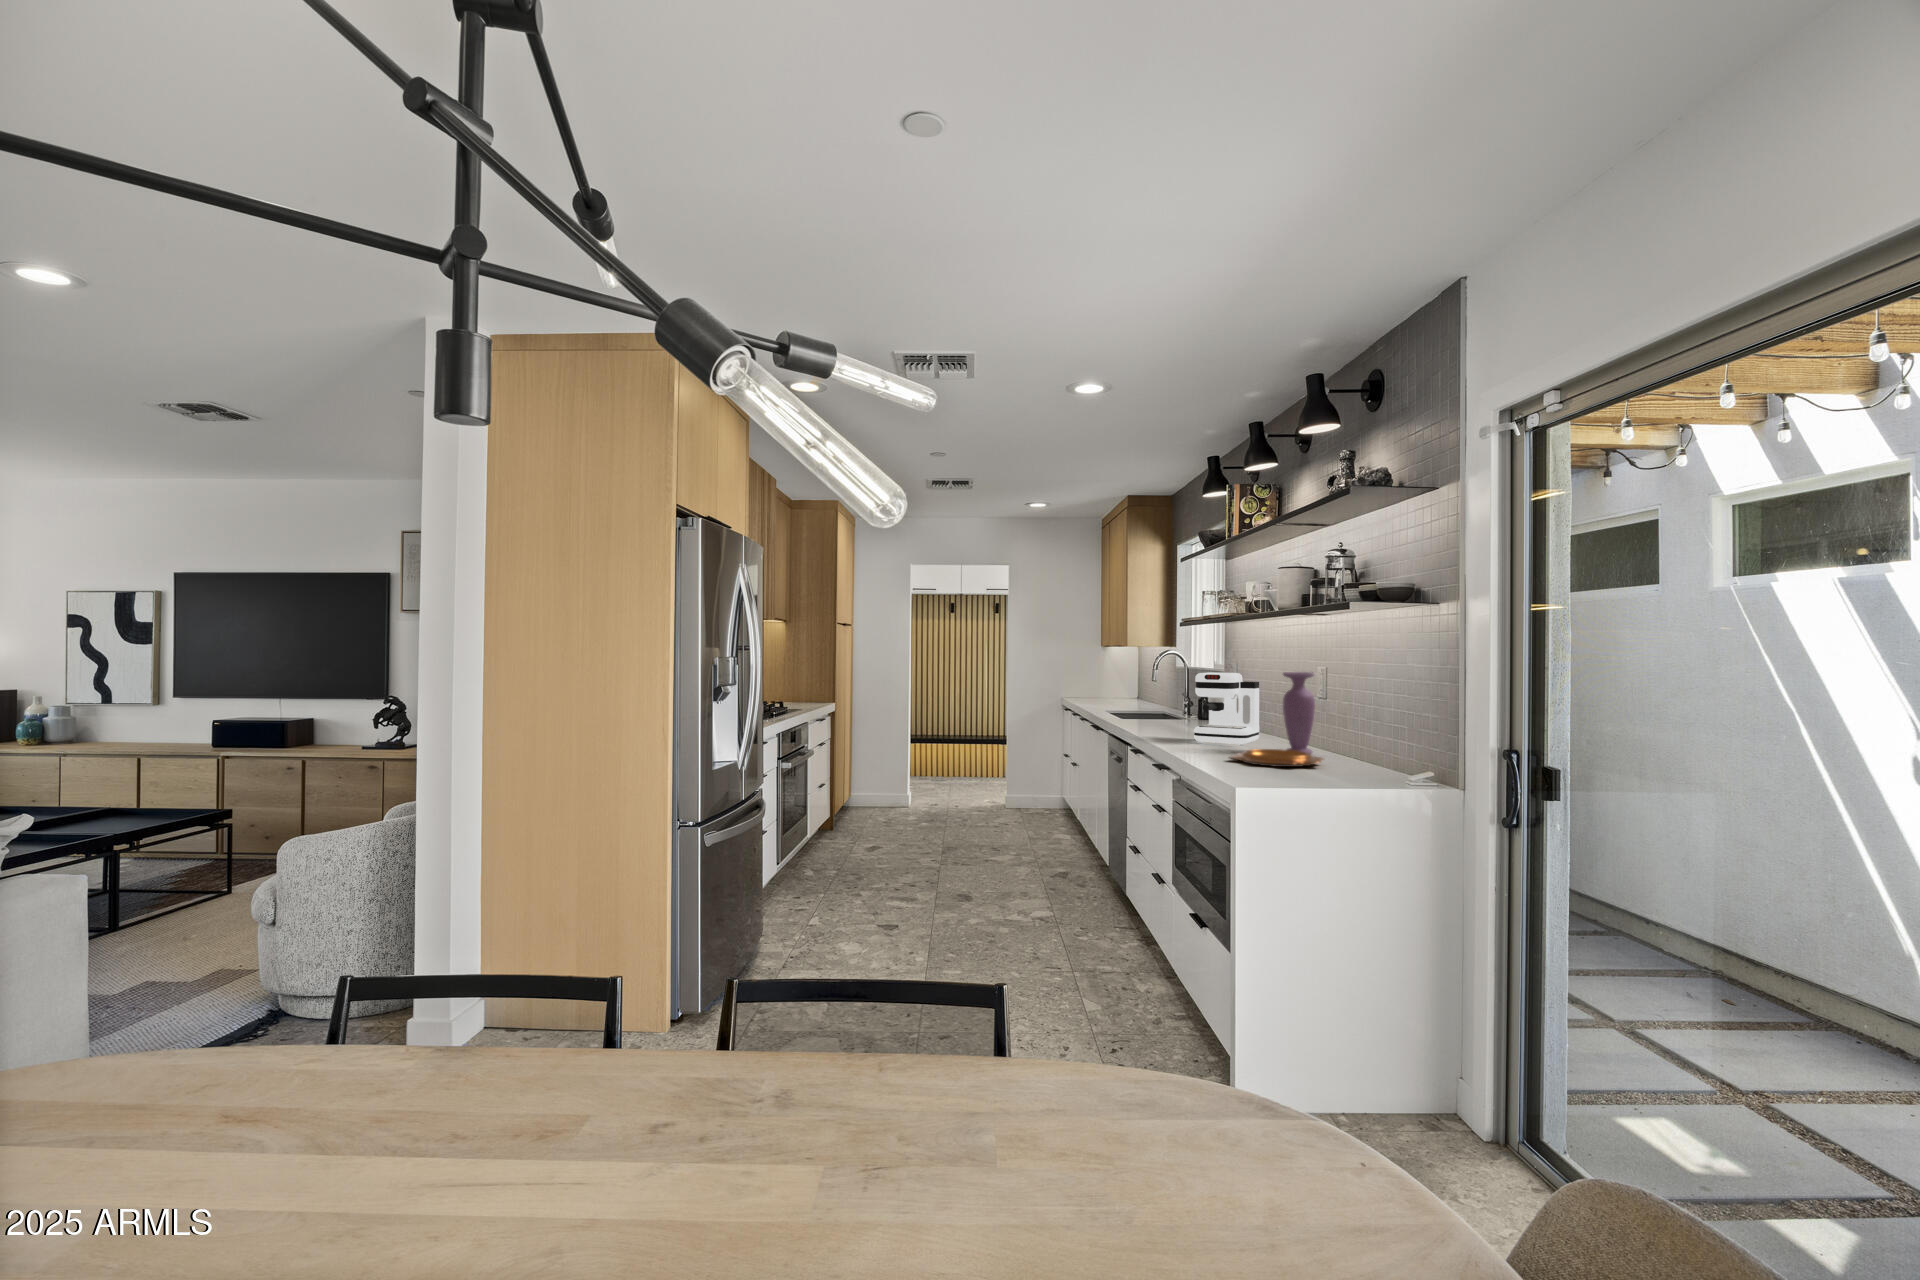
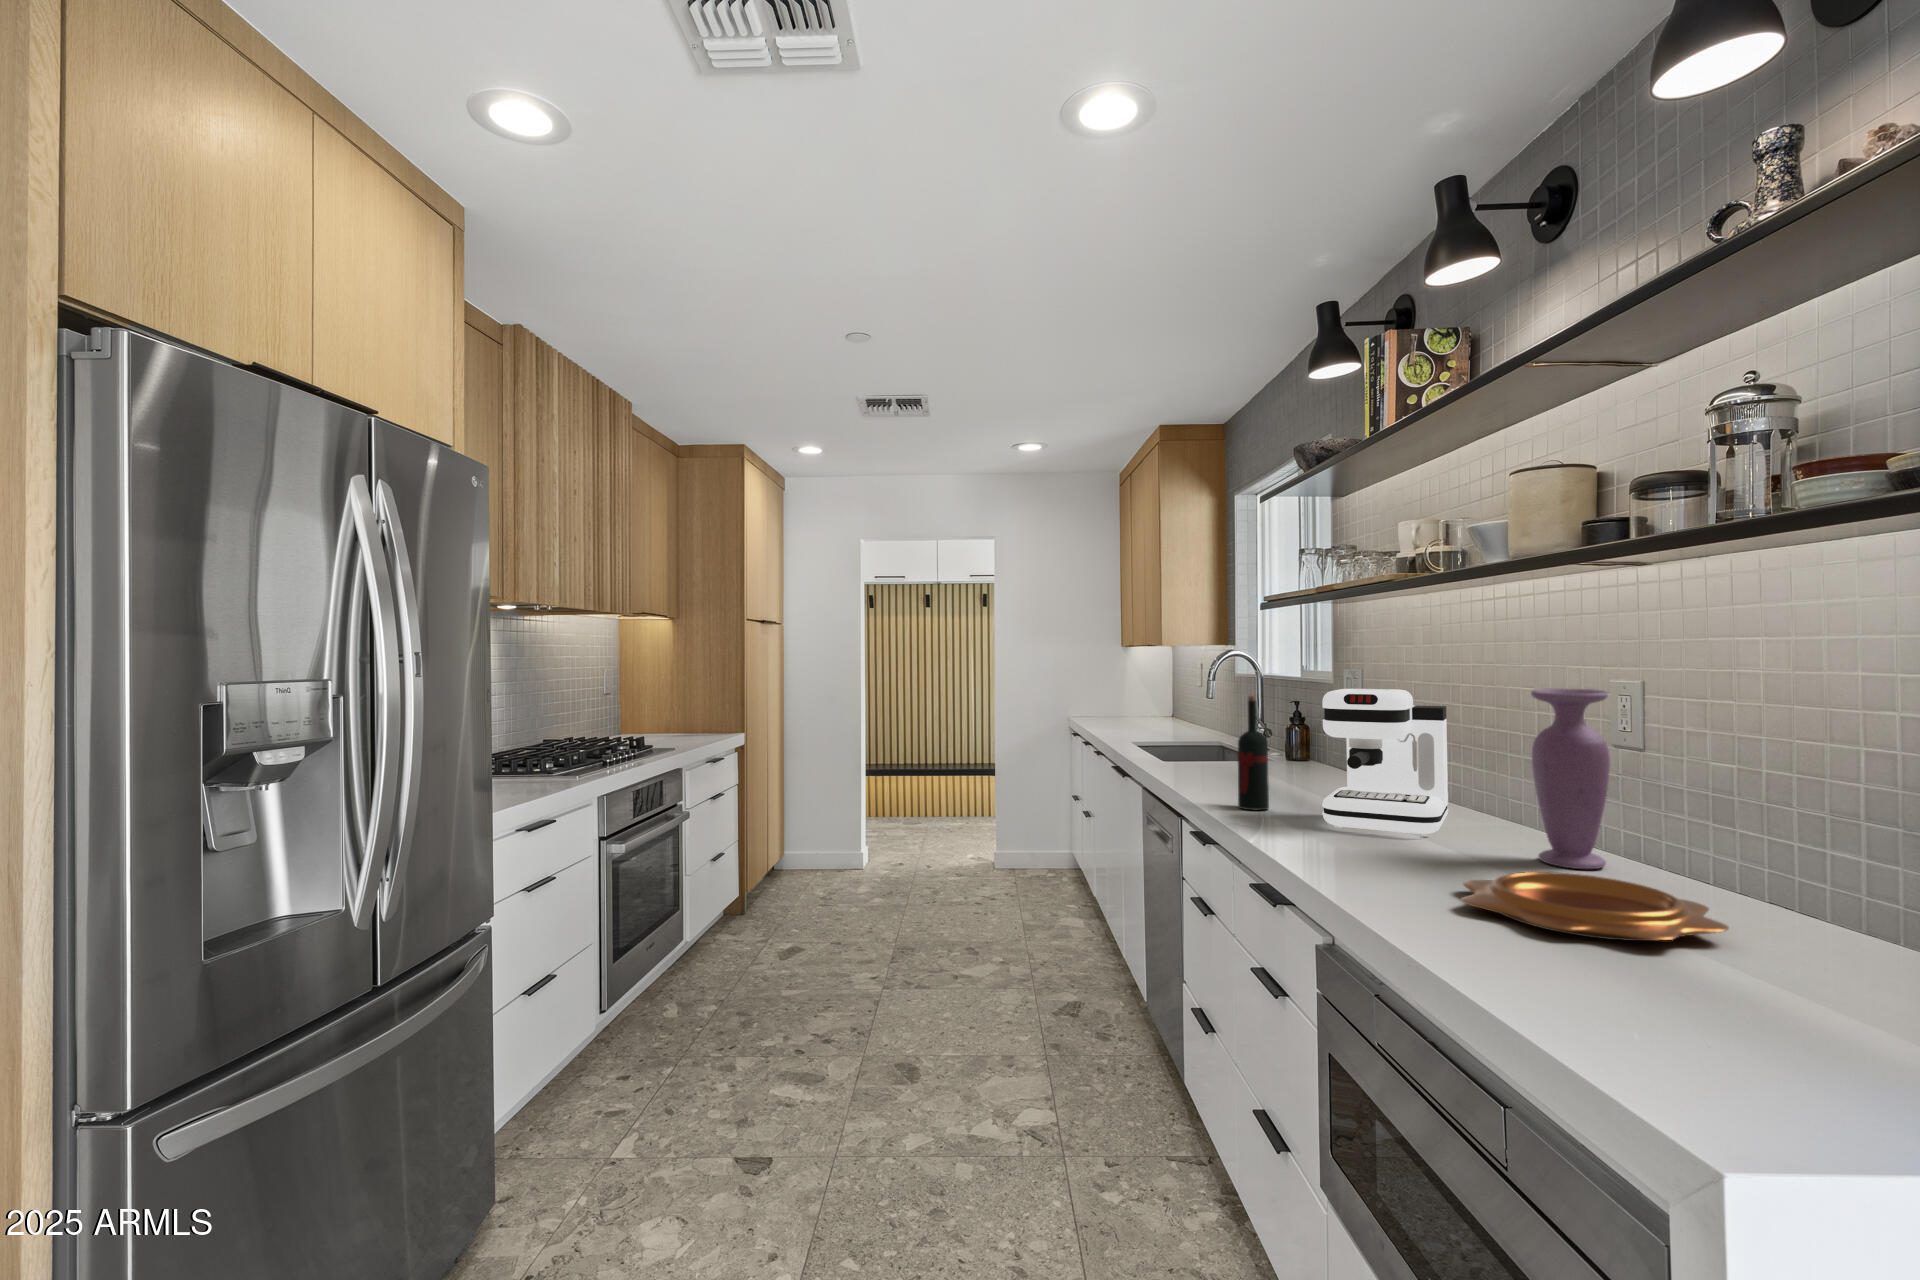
wine bottle: none [1154,676,1171,737] -> present [1238,696,1269,810]

